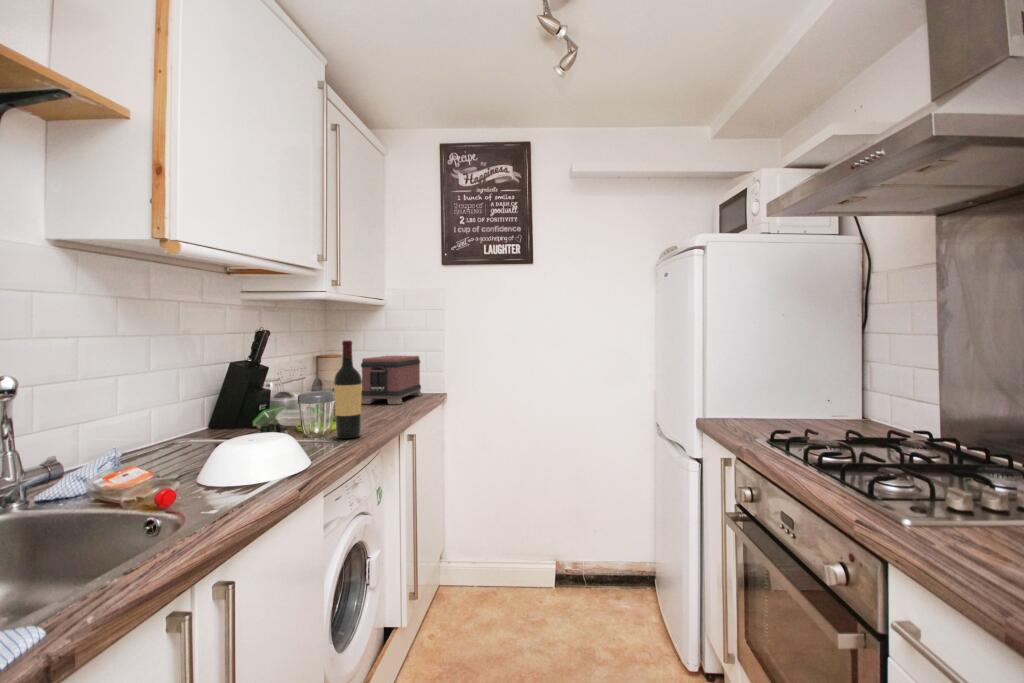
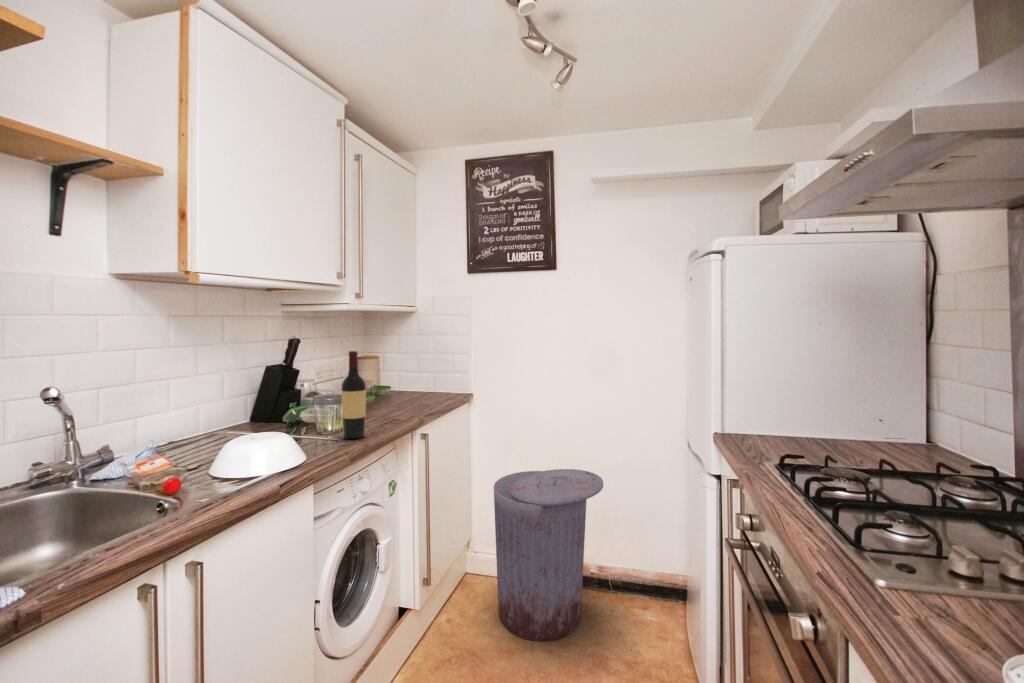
toaster: present [361,356,422,404] -> none [387,359,450,405]
trash can: none [481,465,593,644] -> present [494,469,603,641]

